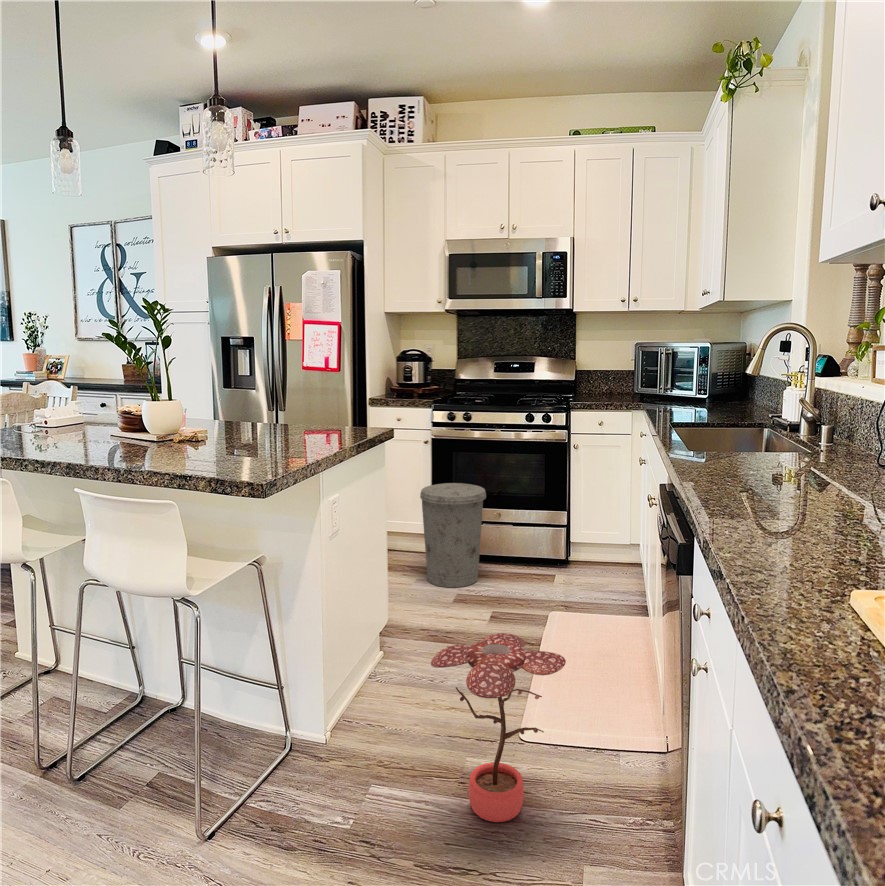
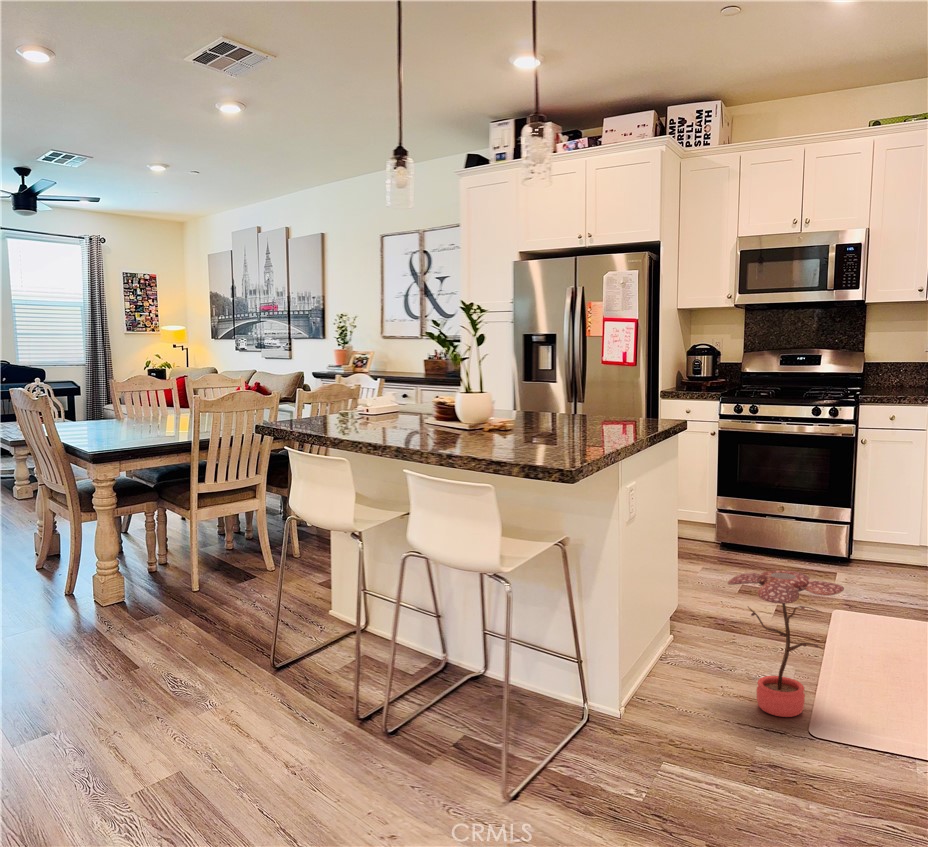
trash can: present [420,483,486,587] -> none [709,472,777,572]

